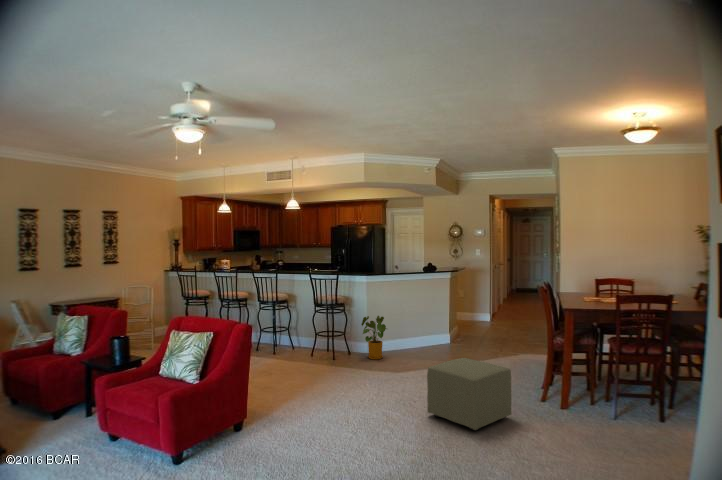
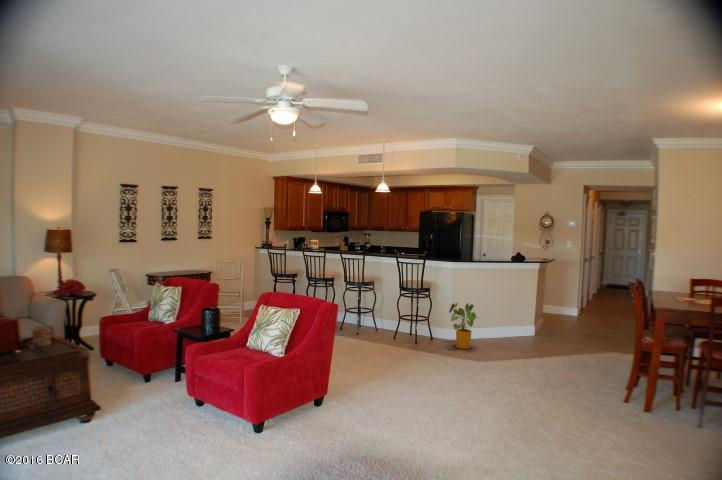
ottoman: present [427,358,511,431] -> none [526,355,630,439]

